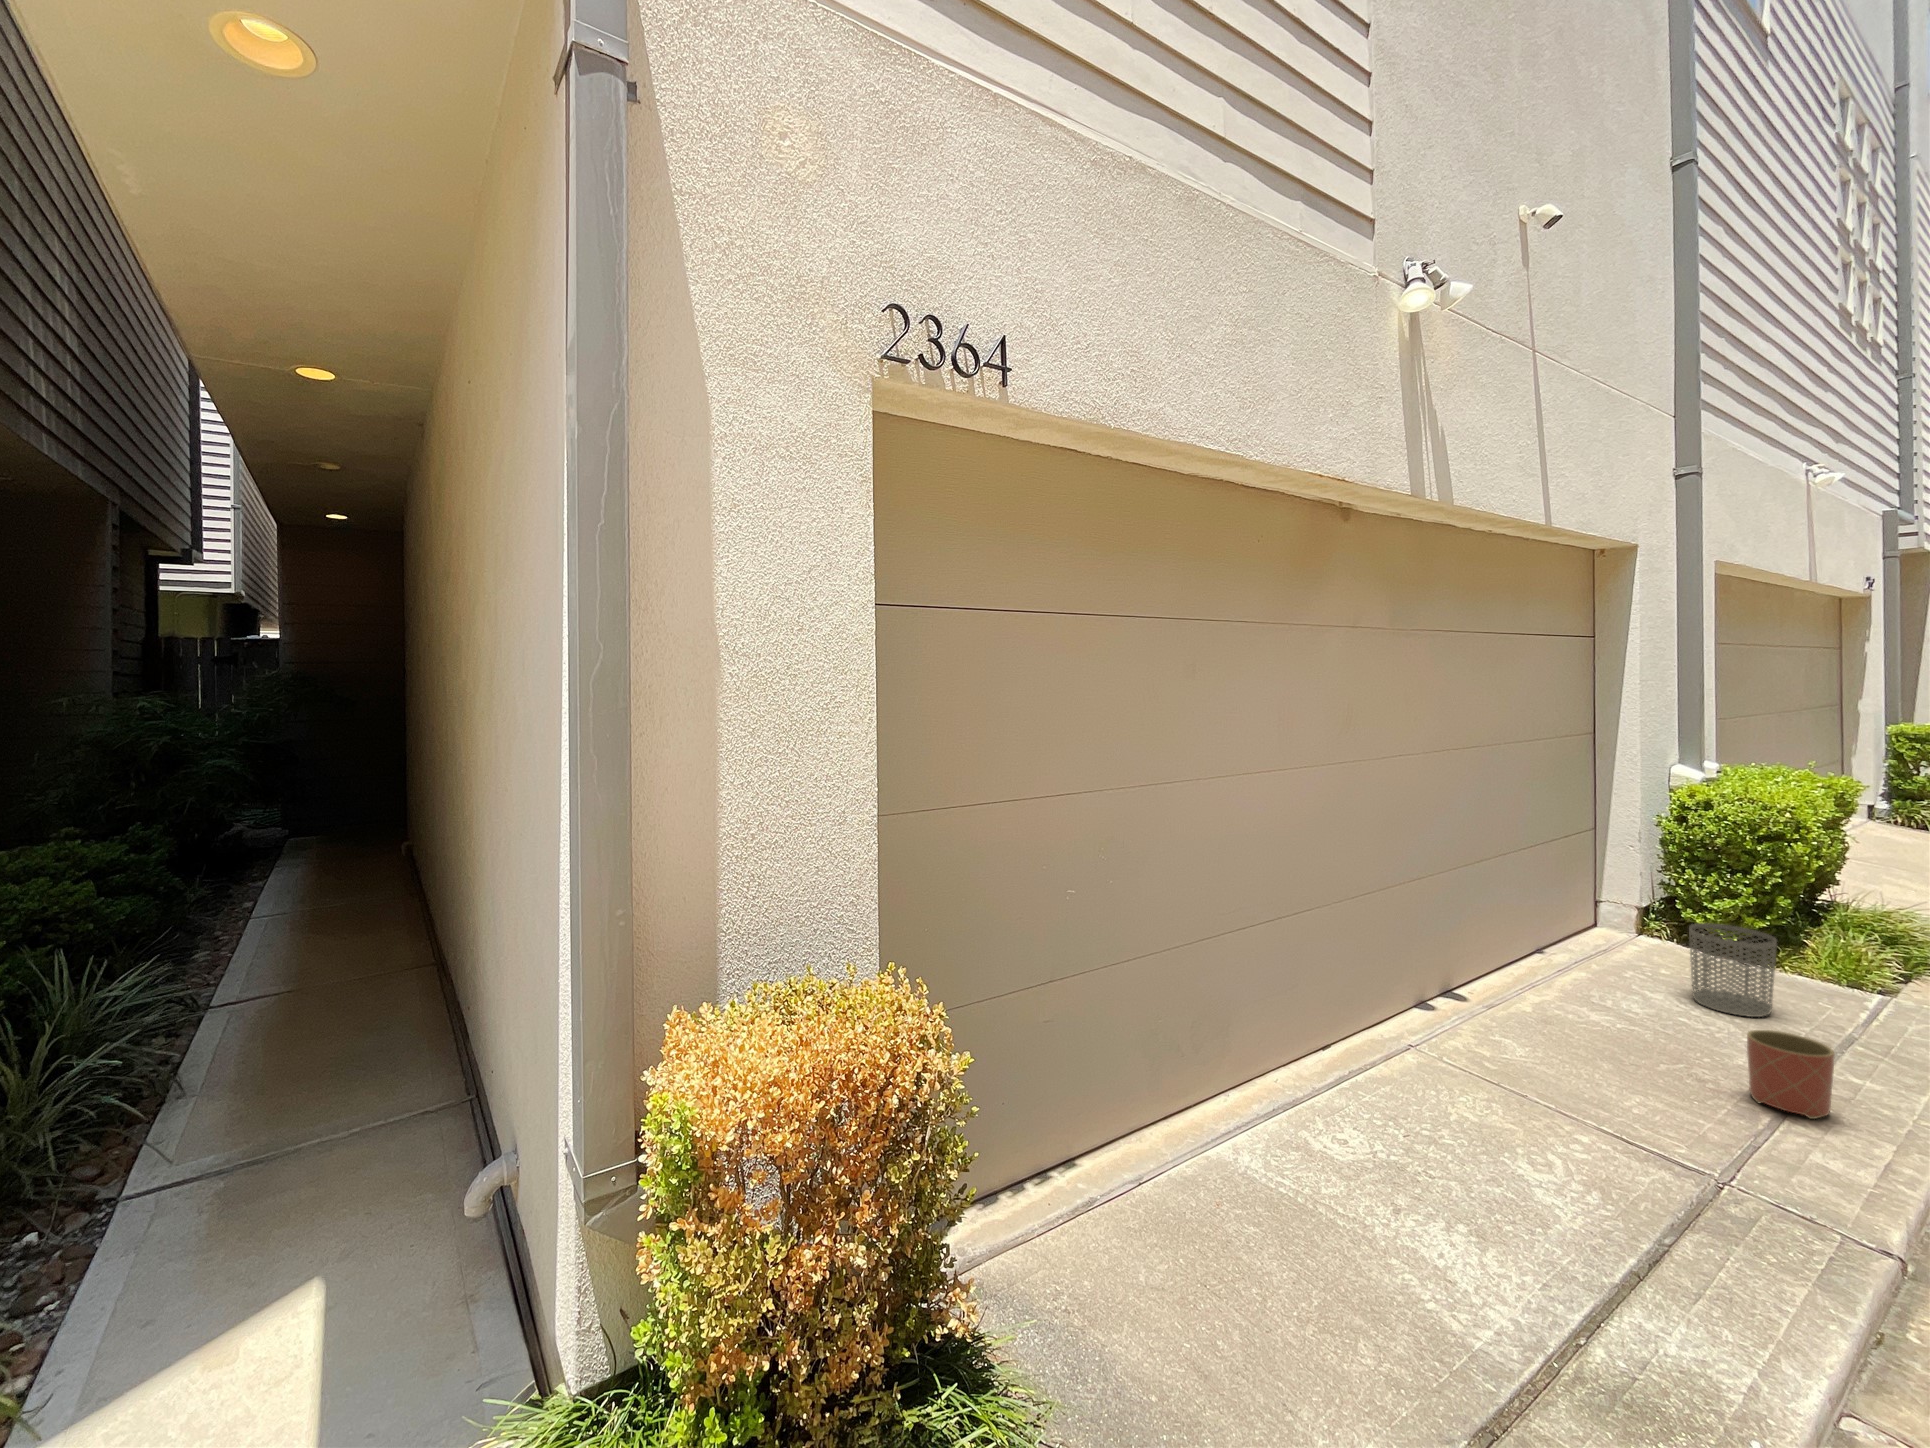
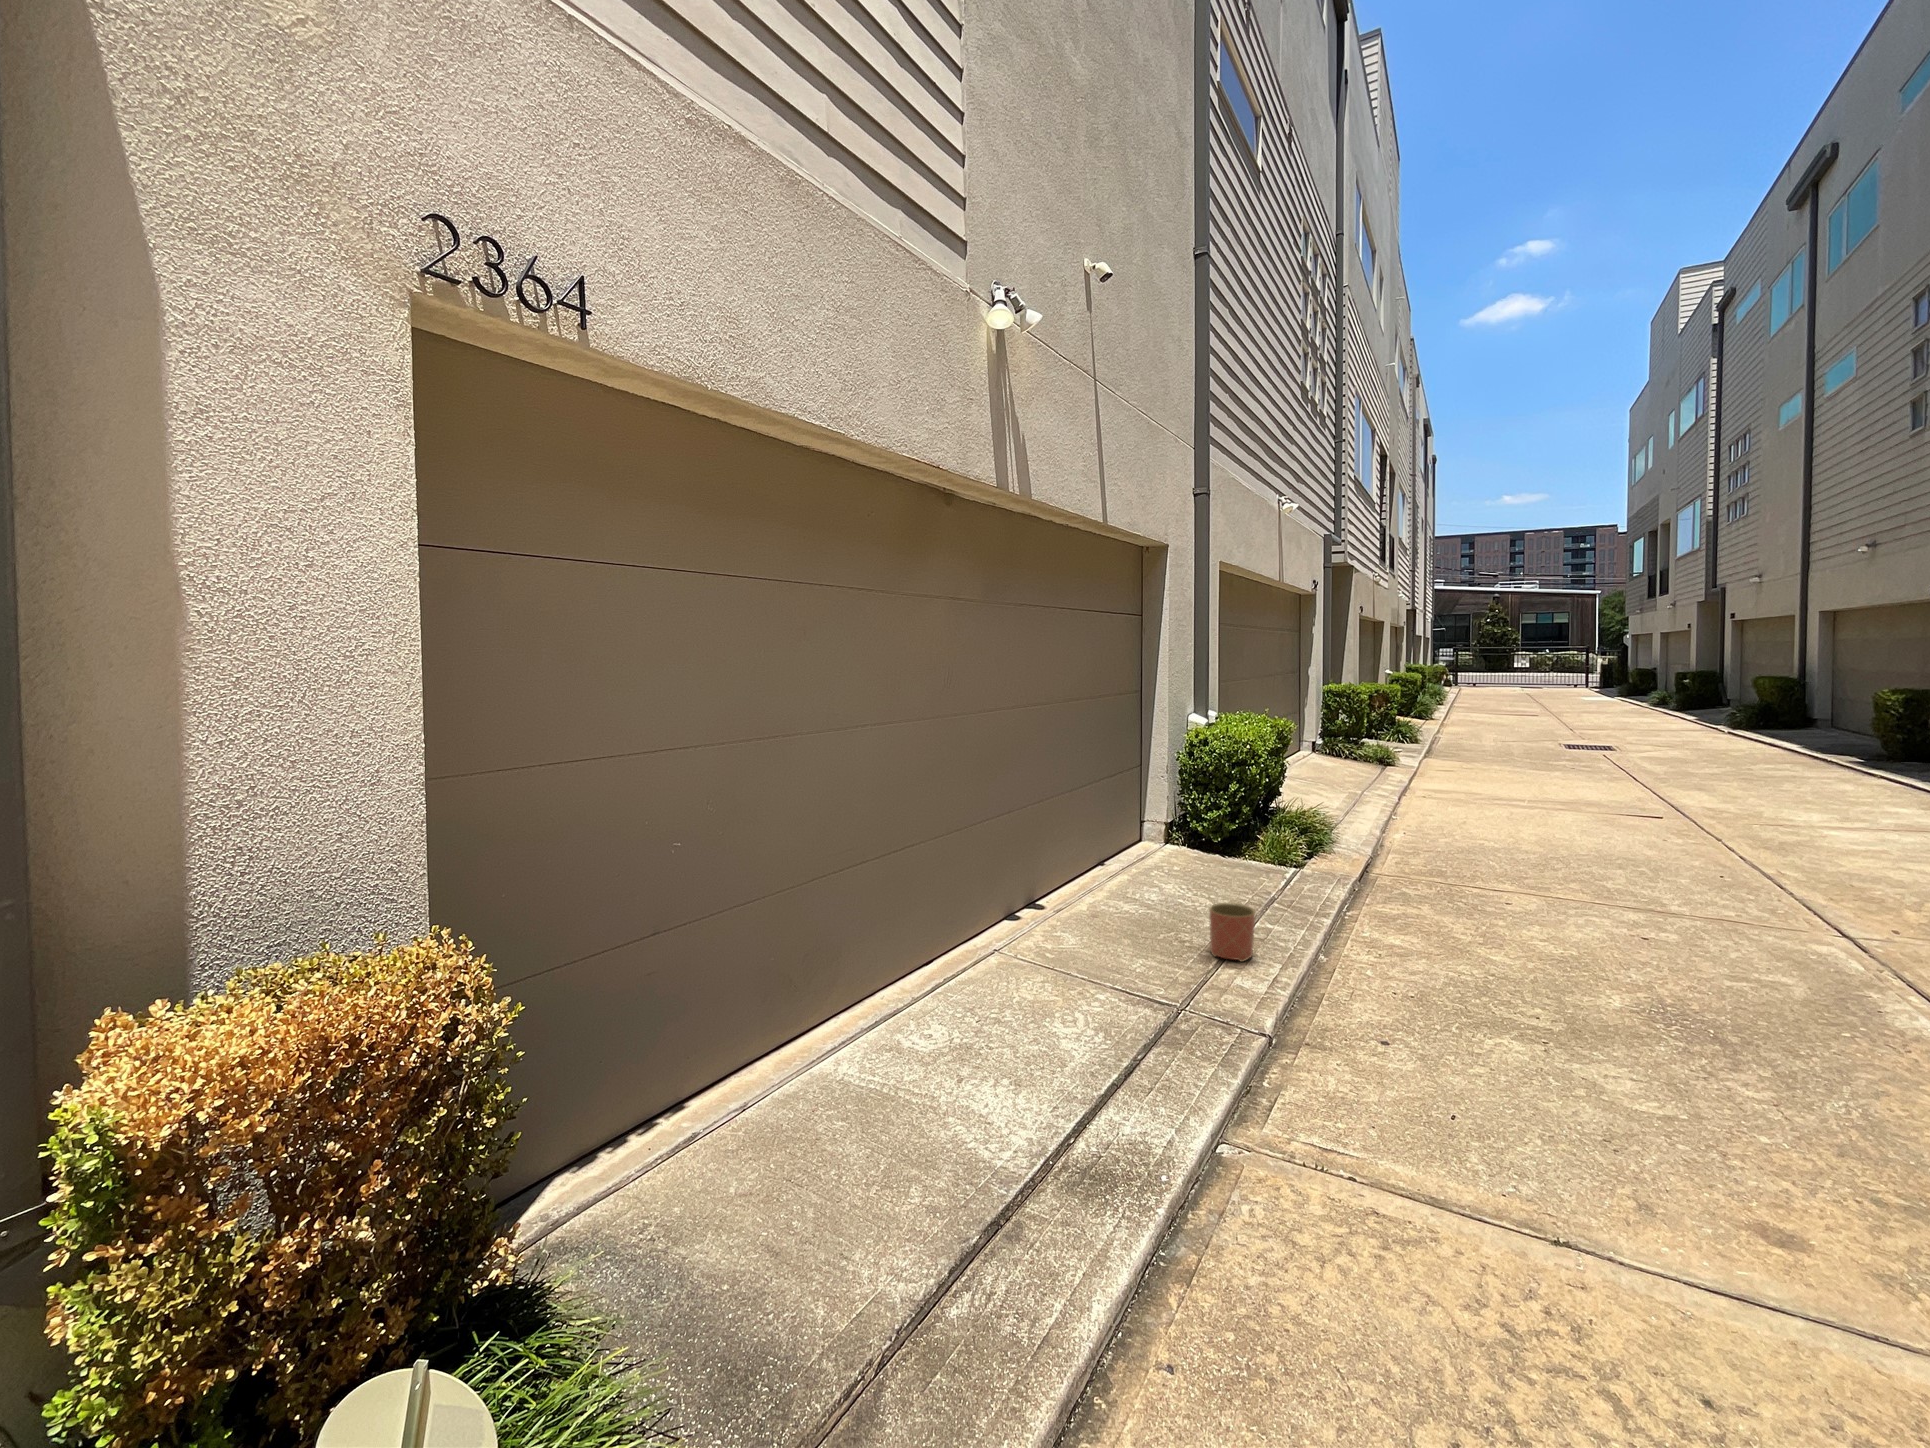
waste bin: present [1689,923,1777,1017] -> none [1189,833,1237,898]

